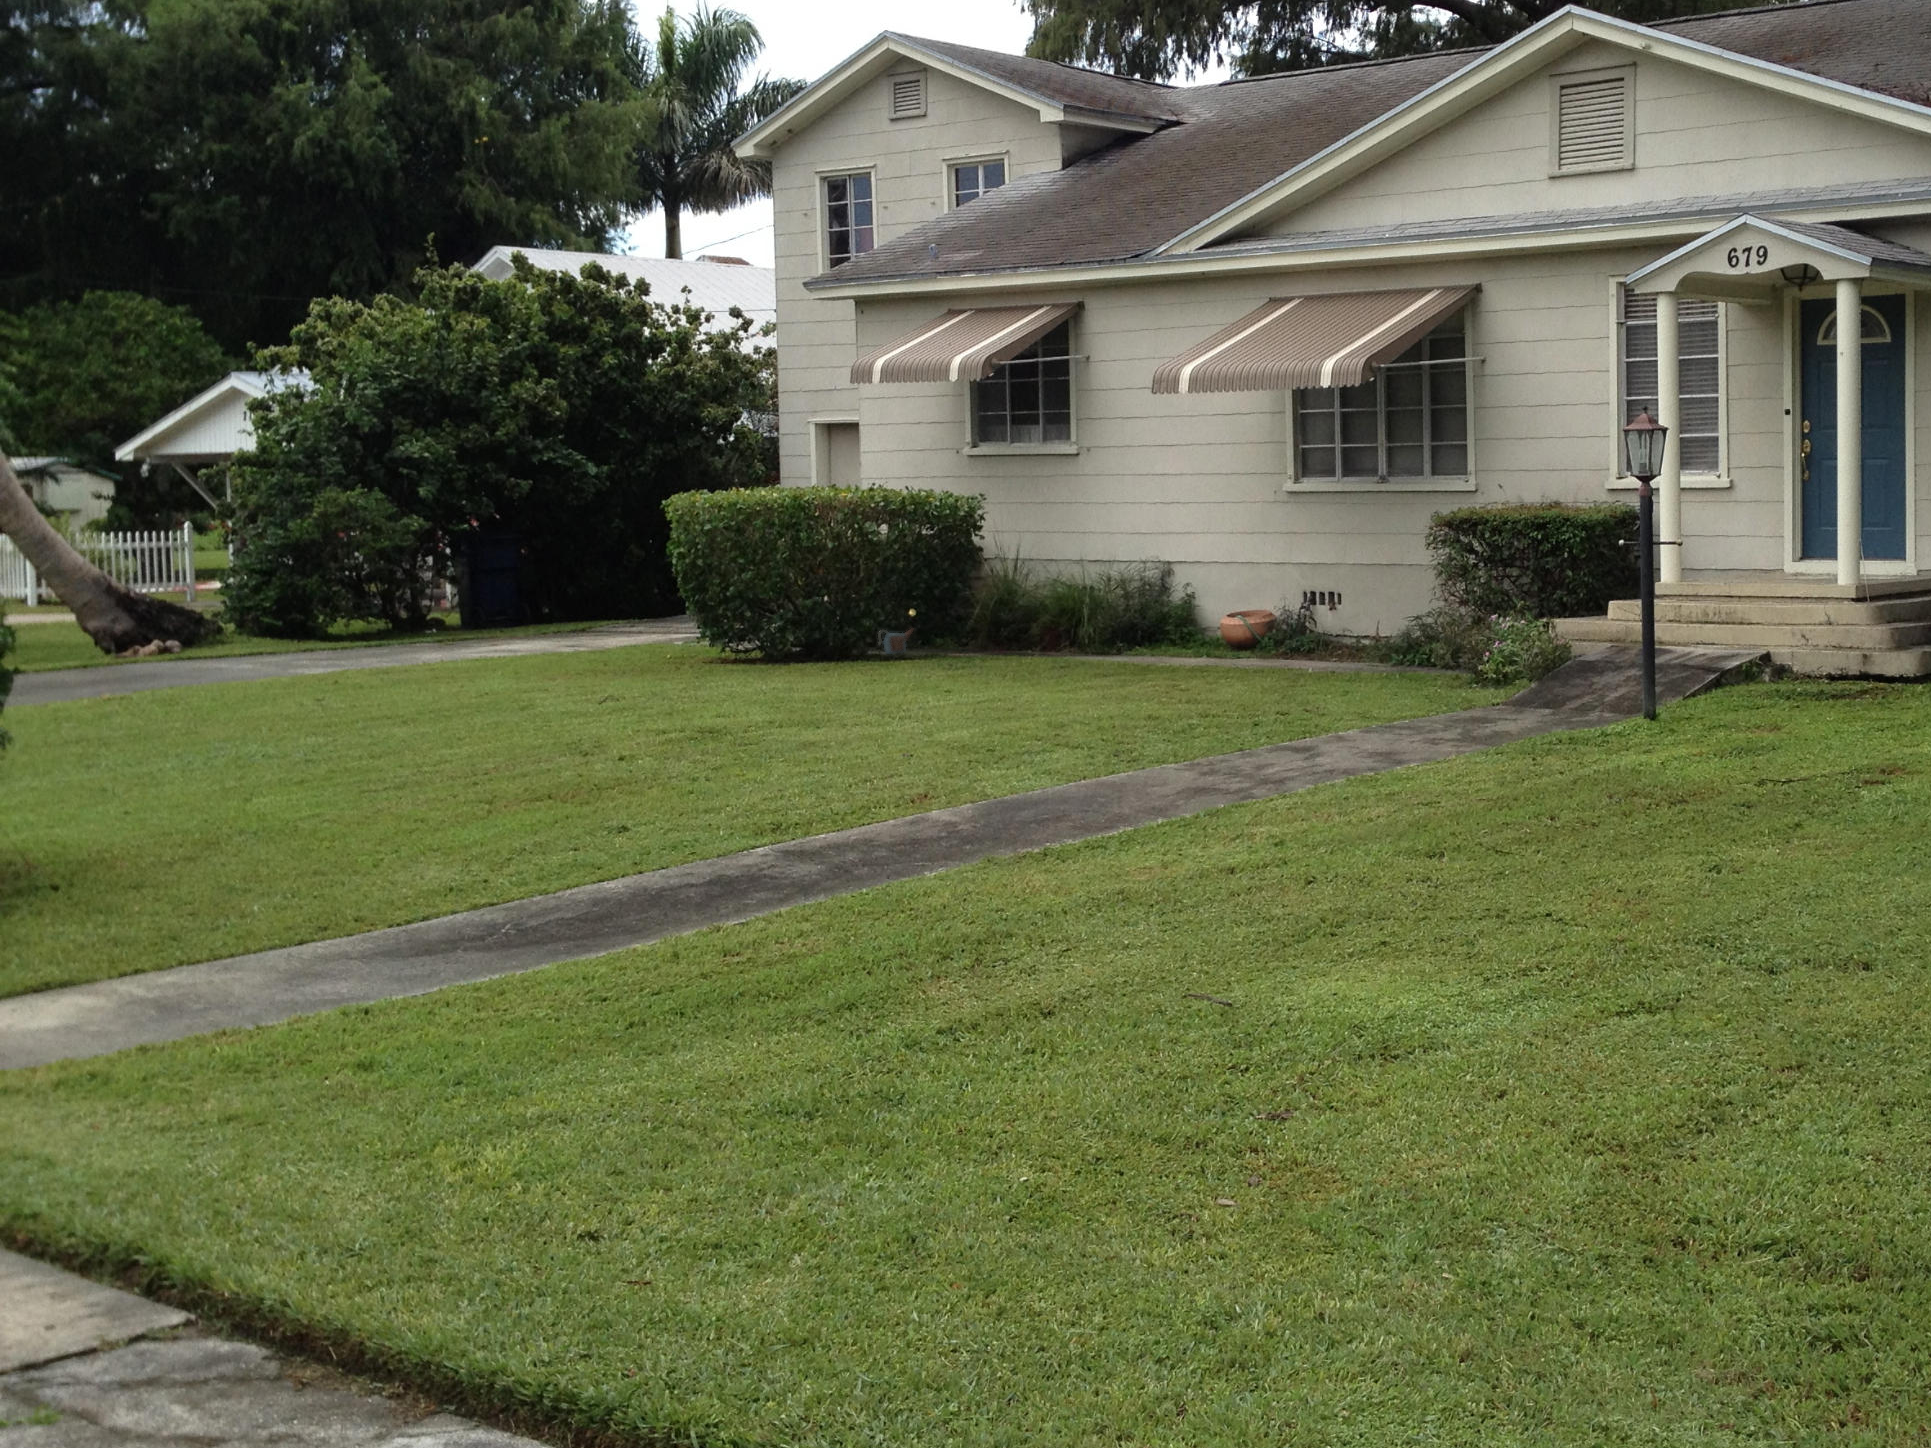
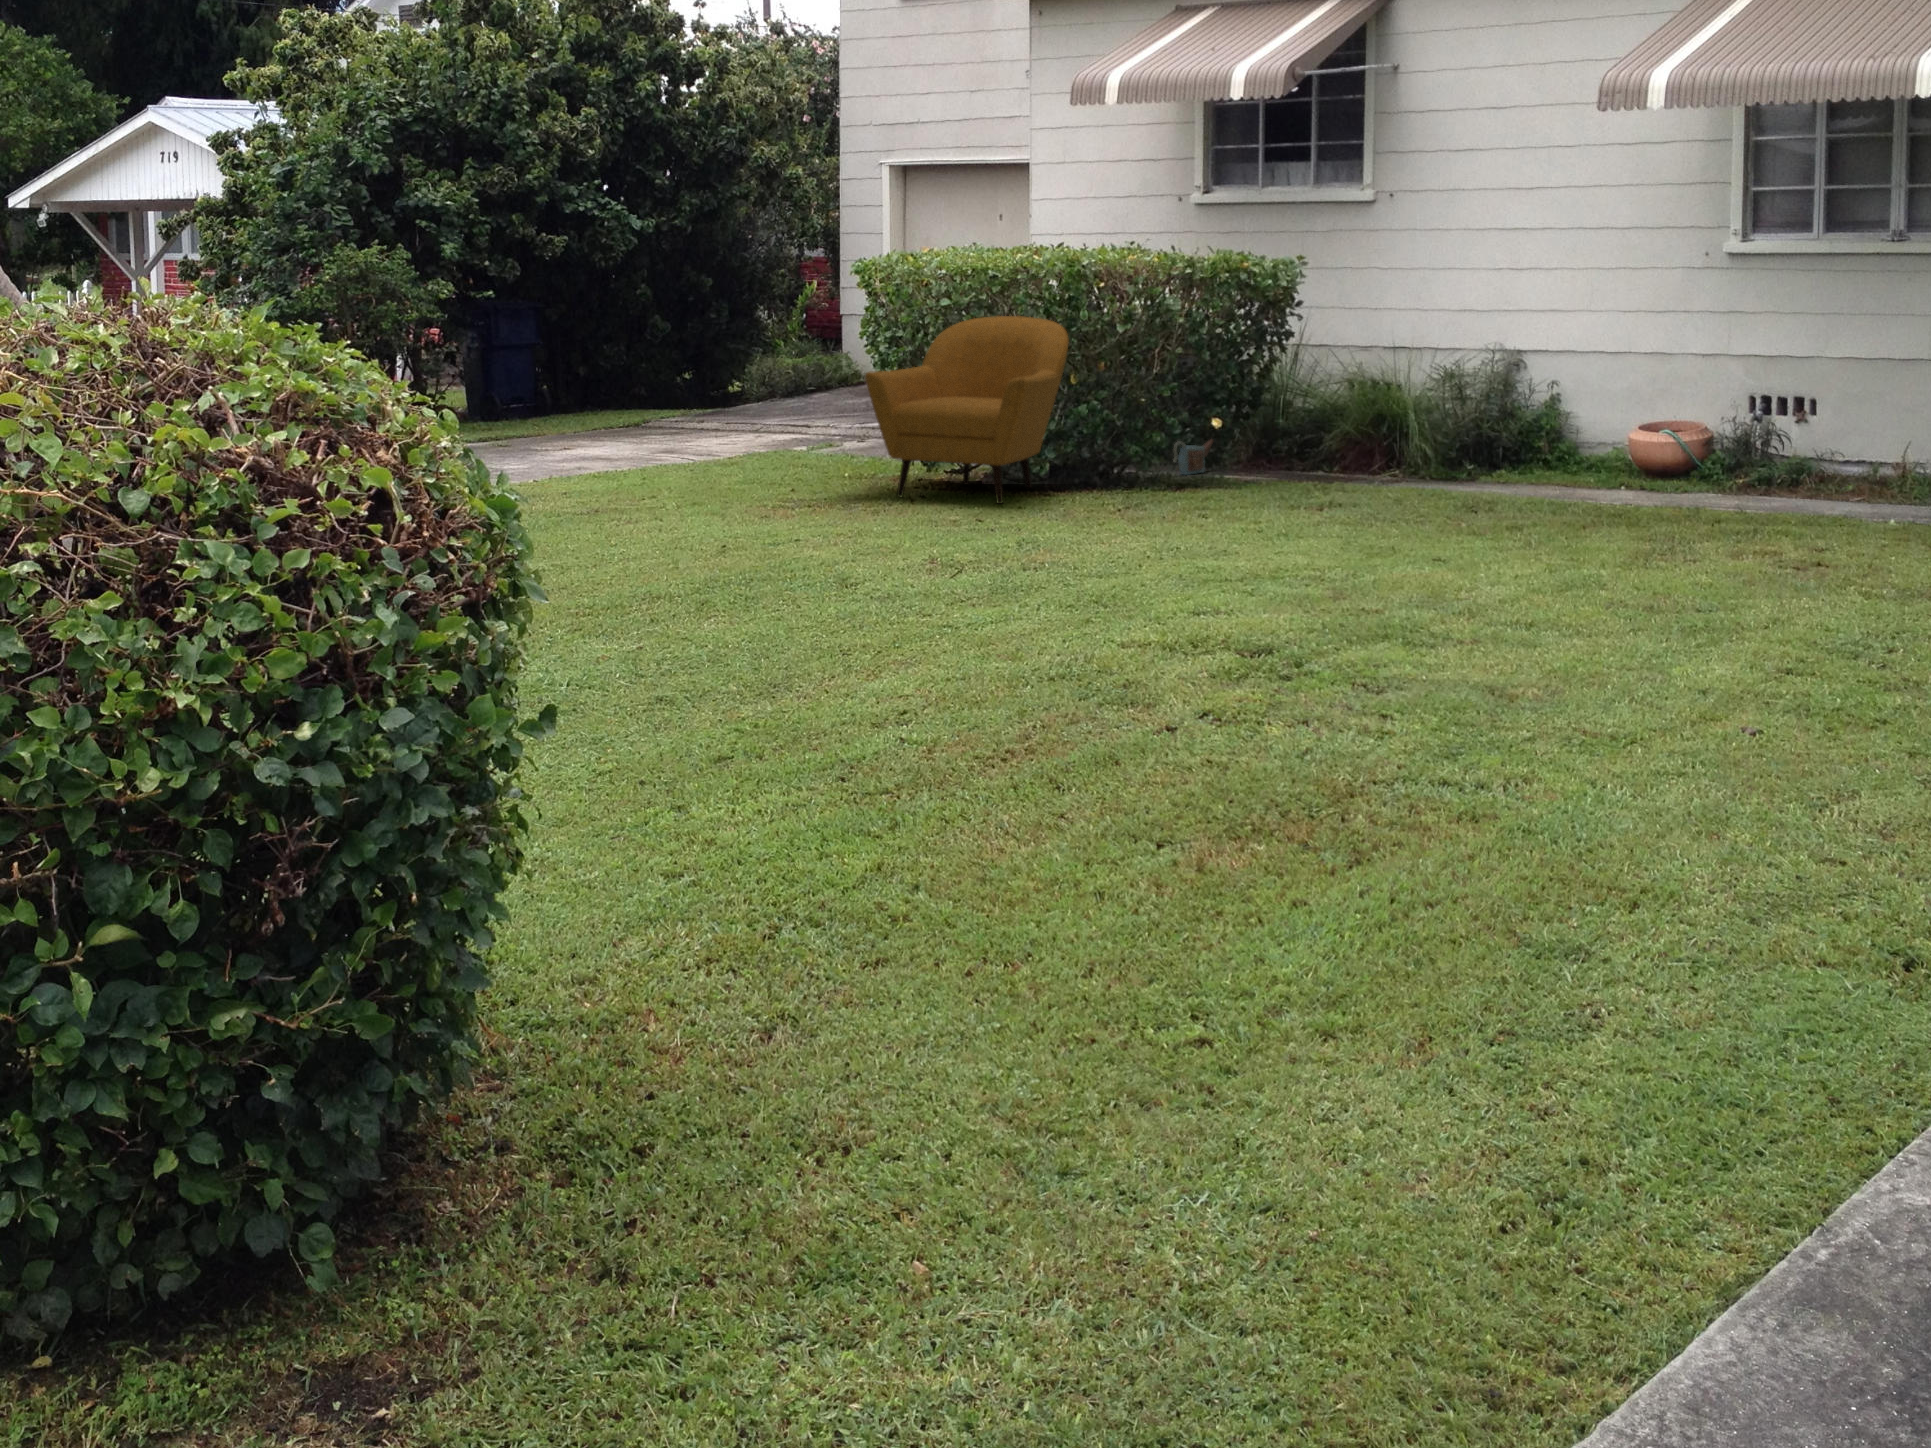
armchair: none [629,542,786,675] -> present [865,316,1069,504]

